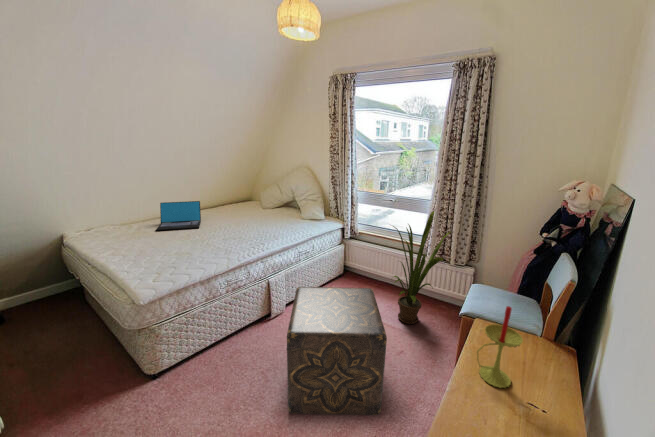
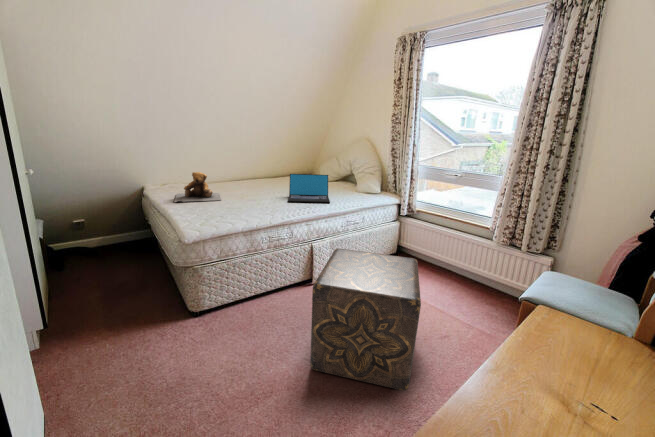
laptop: present [156,201,201,231] -> present [288,174,330,203]
house plant: present [393,211,450,324] -> none [445,185,526,312]
teddy bear: none [110,217,165,254] -> present [174,172,221,202]
candle: present [477,306,523,388] -> none [524,268,591,373]

